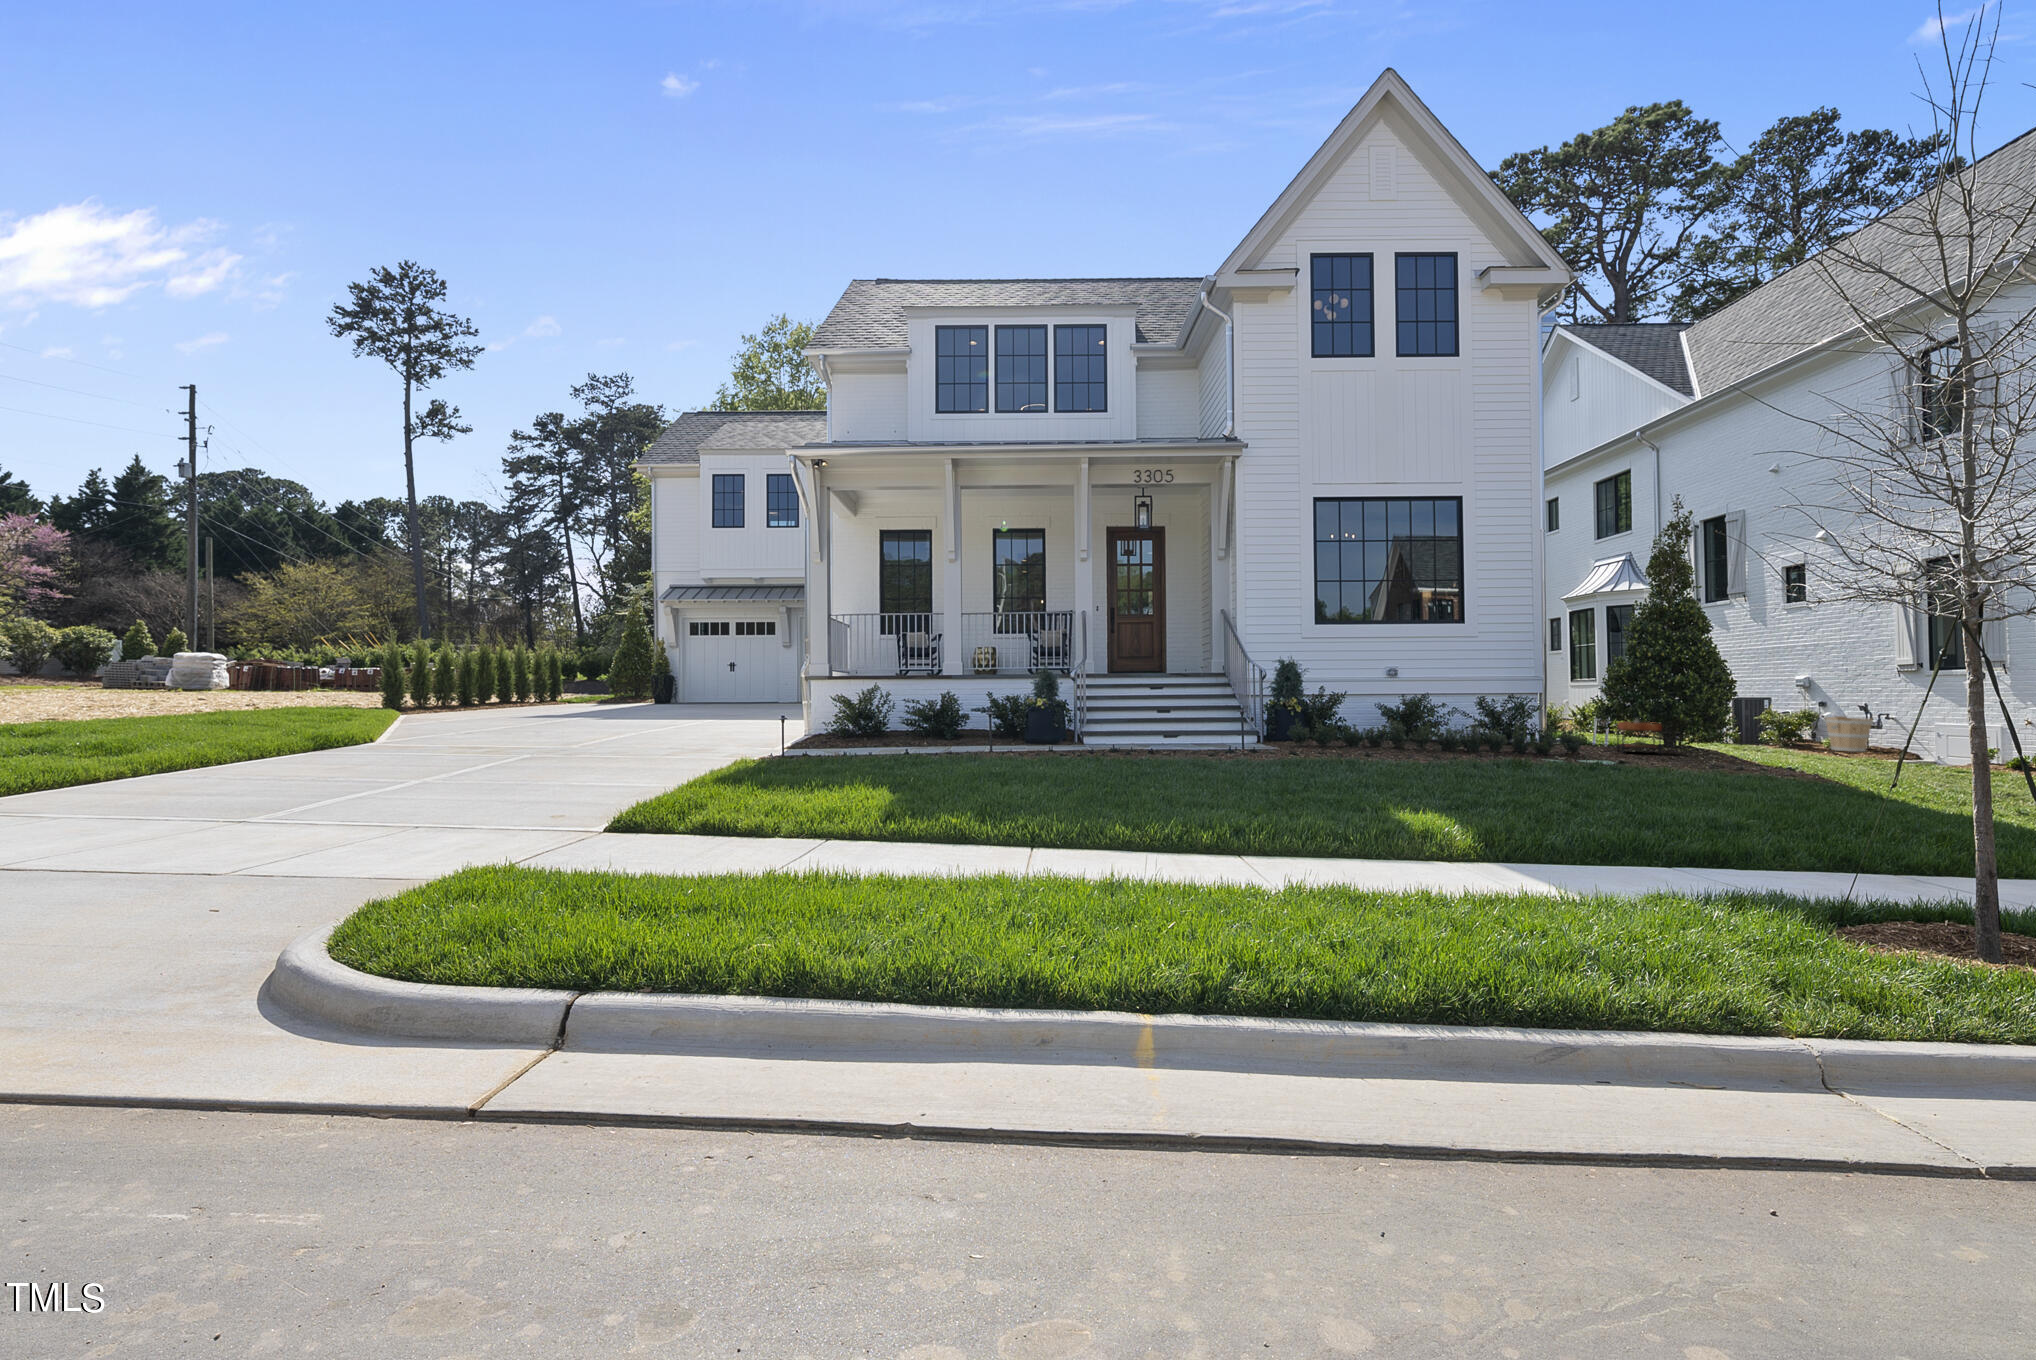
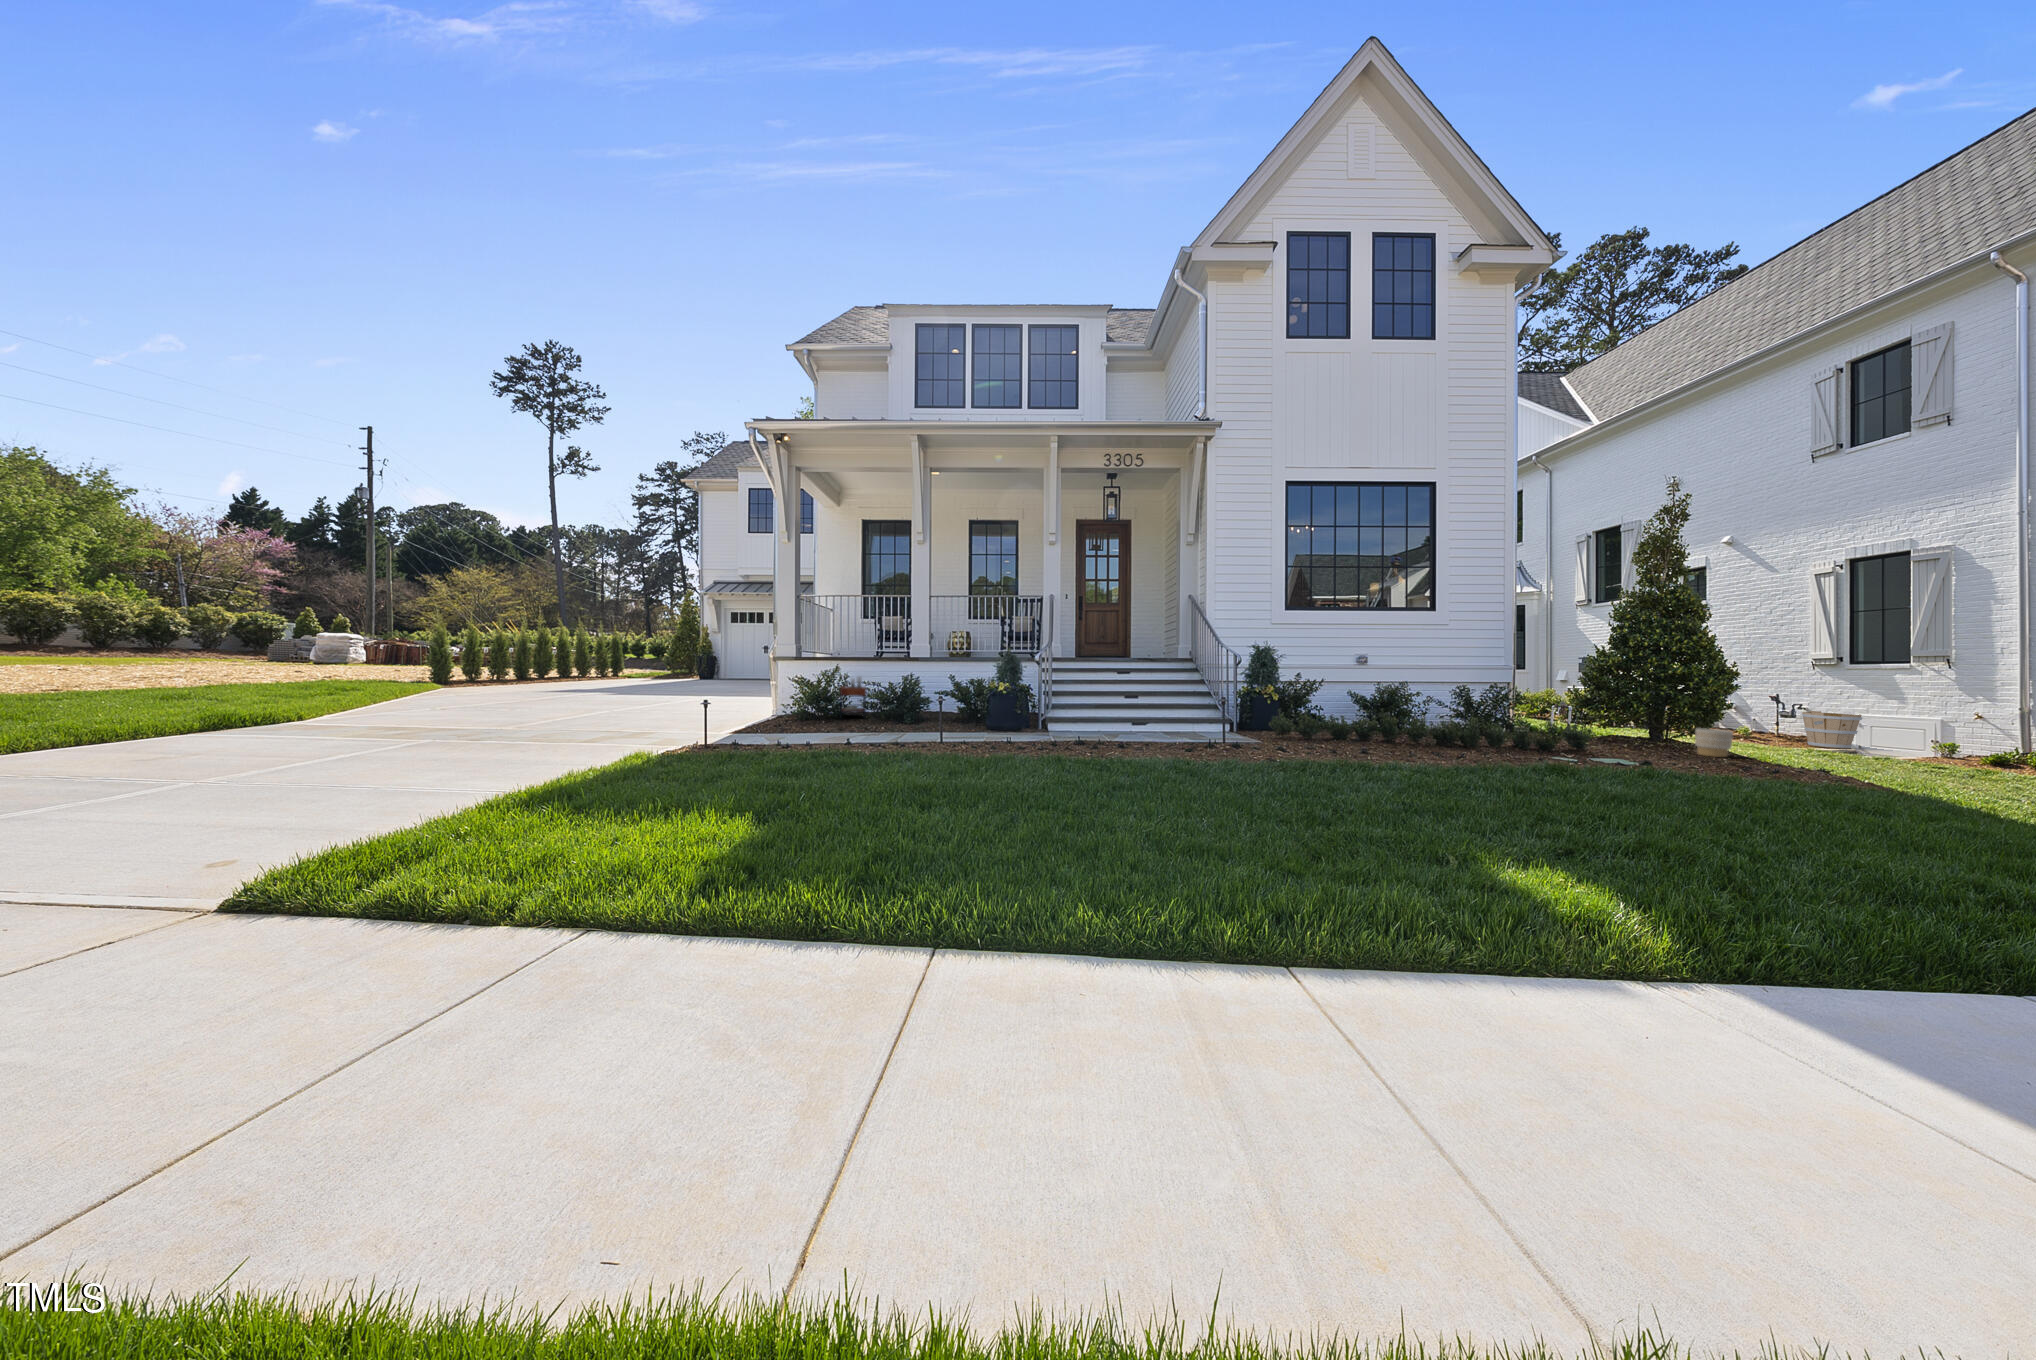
side table: present [1617,718,1662,753] -> present [840,676,866,717]
planter: none [1682,732,1711,757] -> present [1695,728,1733,757]

